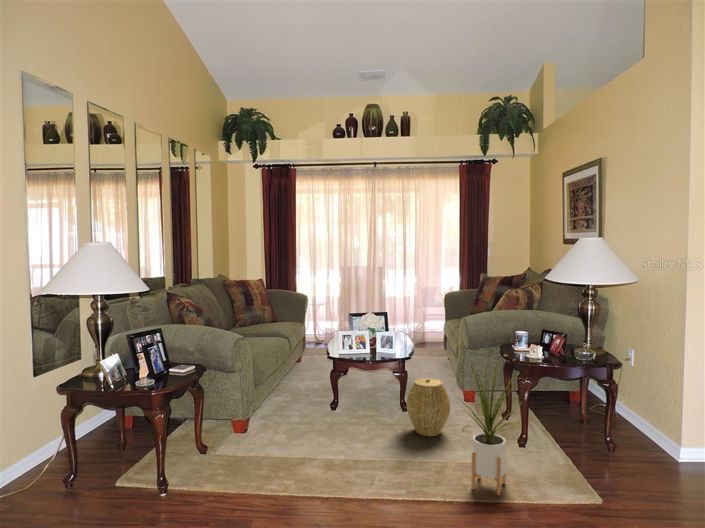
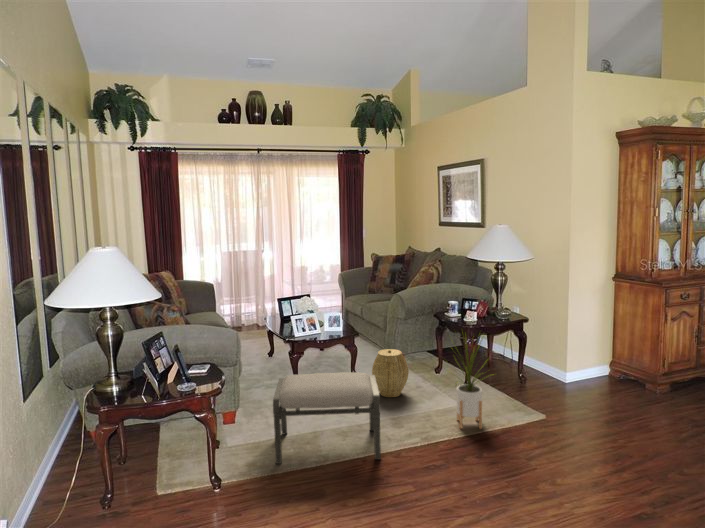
ottoman: none [235,388,371,503] -> present [273,372,381,464]

